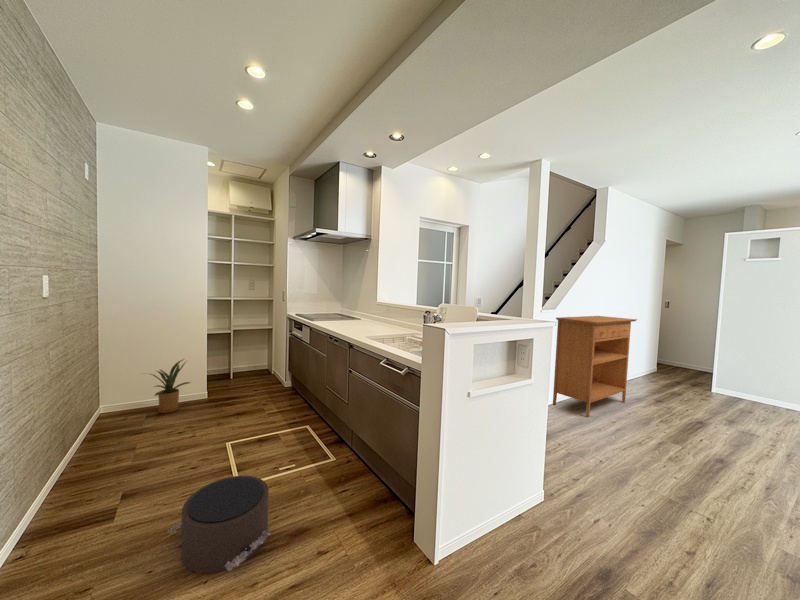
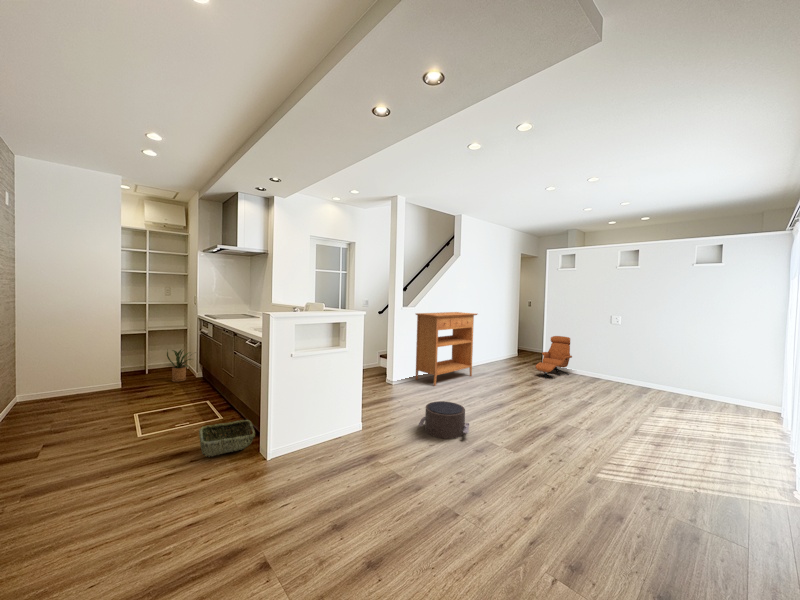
armchair: none [719,351,774,413] -> present [536,336,572,378]
house plant: present [153,360,190,413] -> present [167,349,191,382]
pouf: present [167,476,271,574] -> present [418,401,469,439]
woven basket: none [324,480,406,548] -> present [199,420,255,457]

